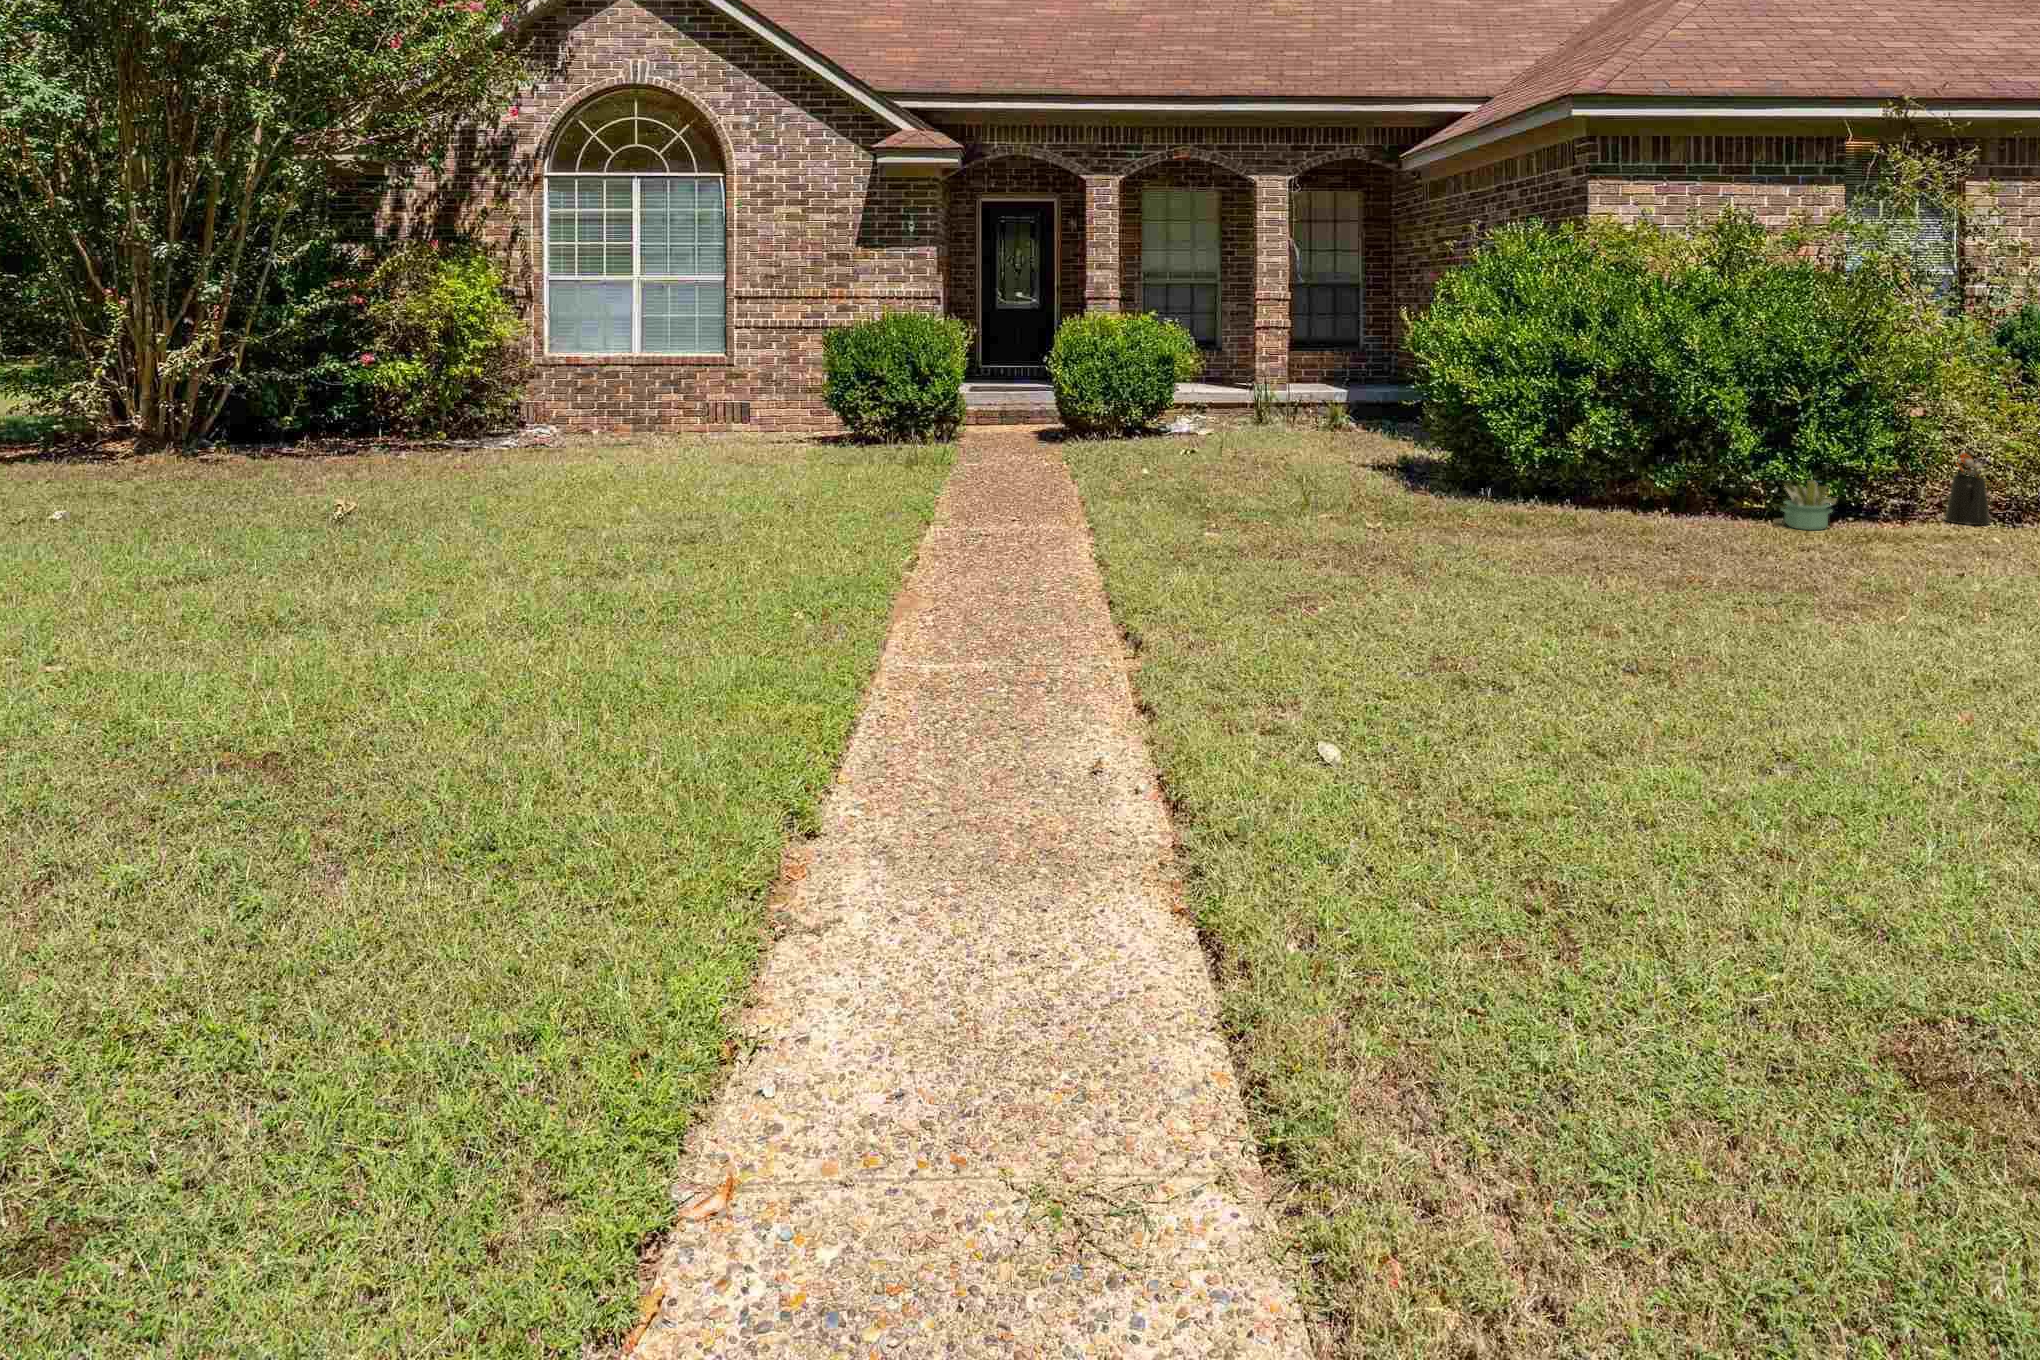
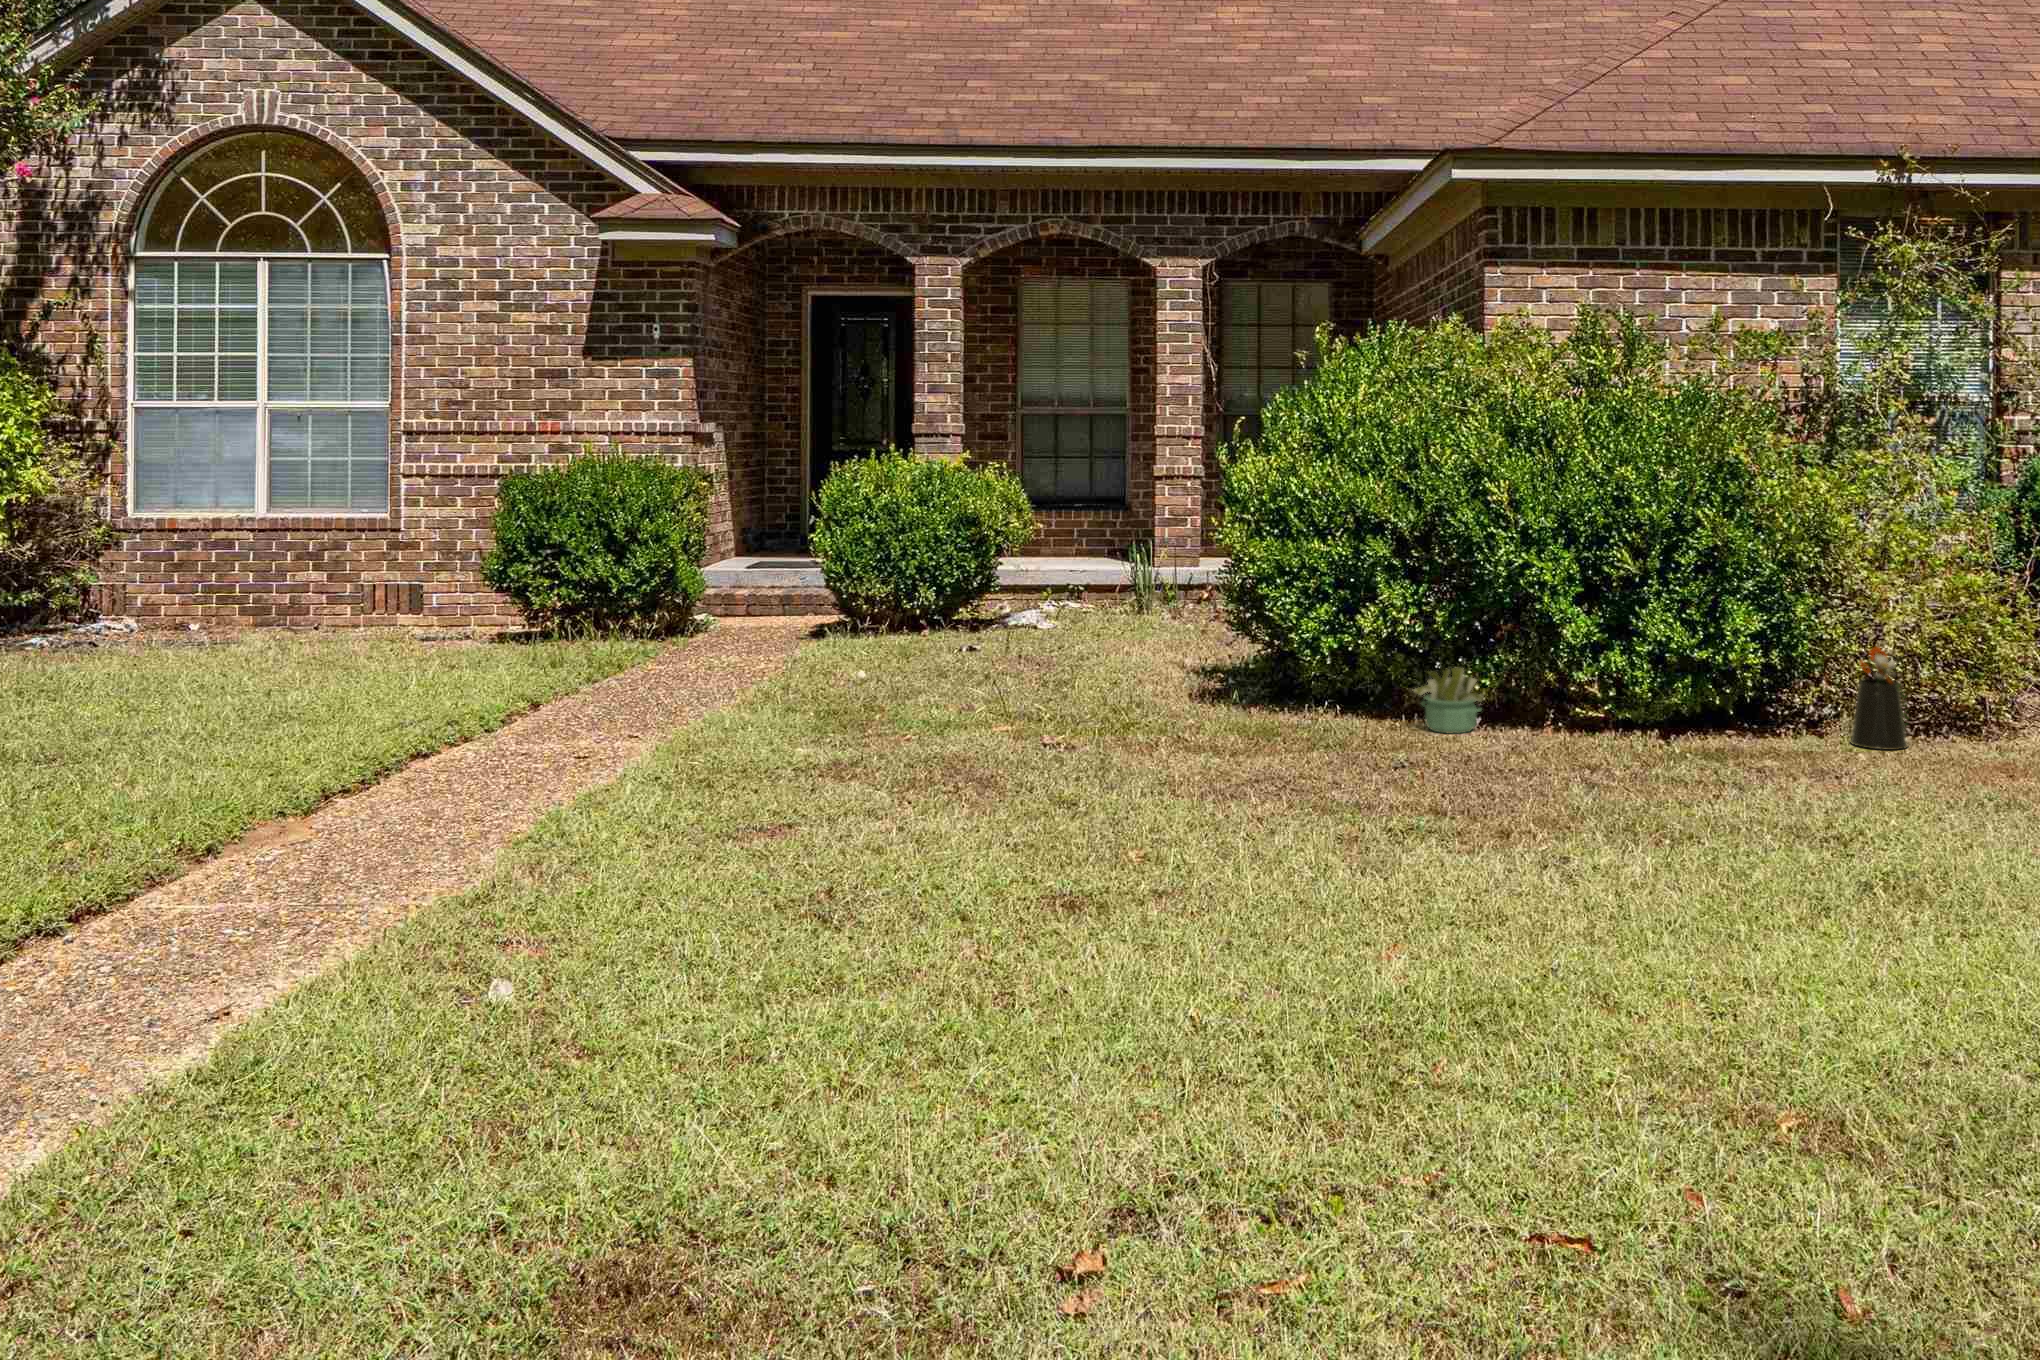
decorative plant: present [1782,481,1837,530] -> present [1414,667,1483,733]

